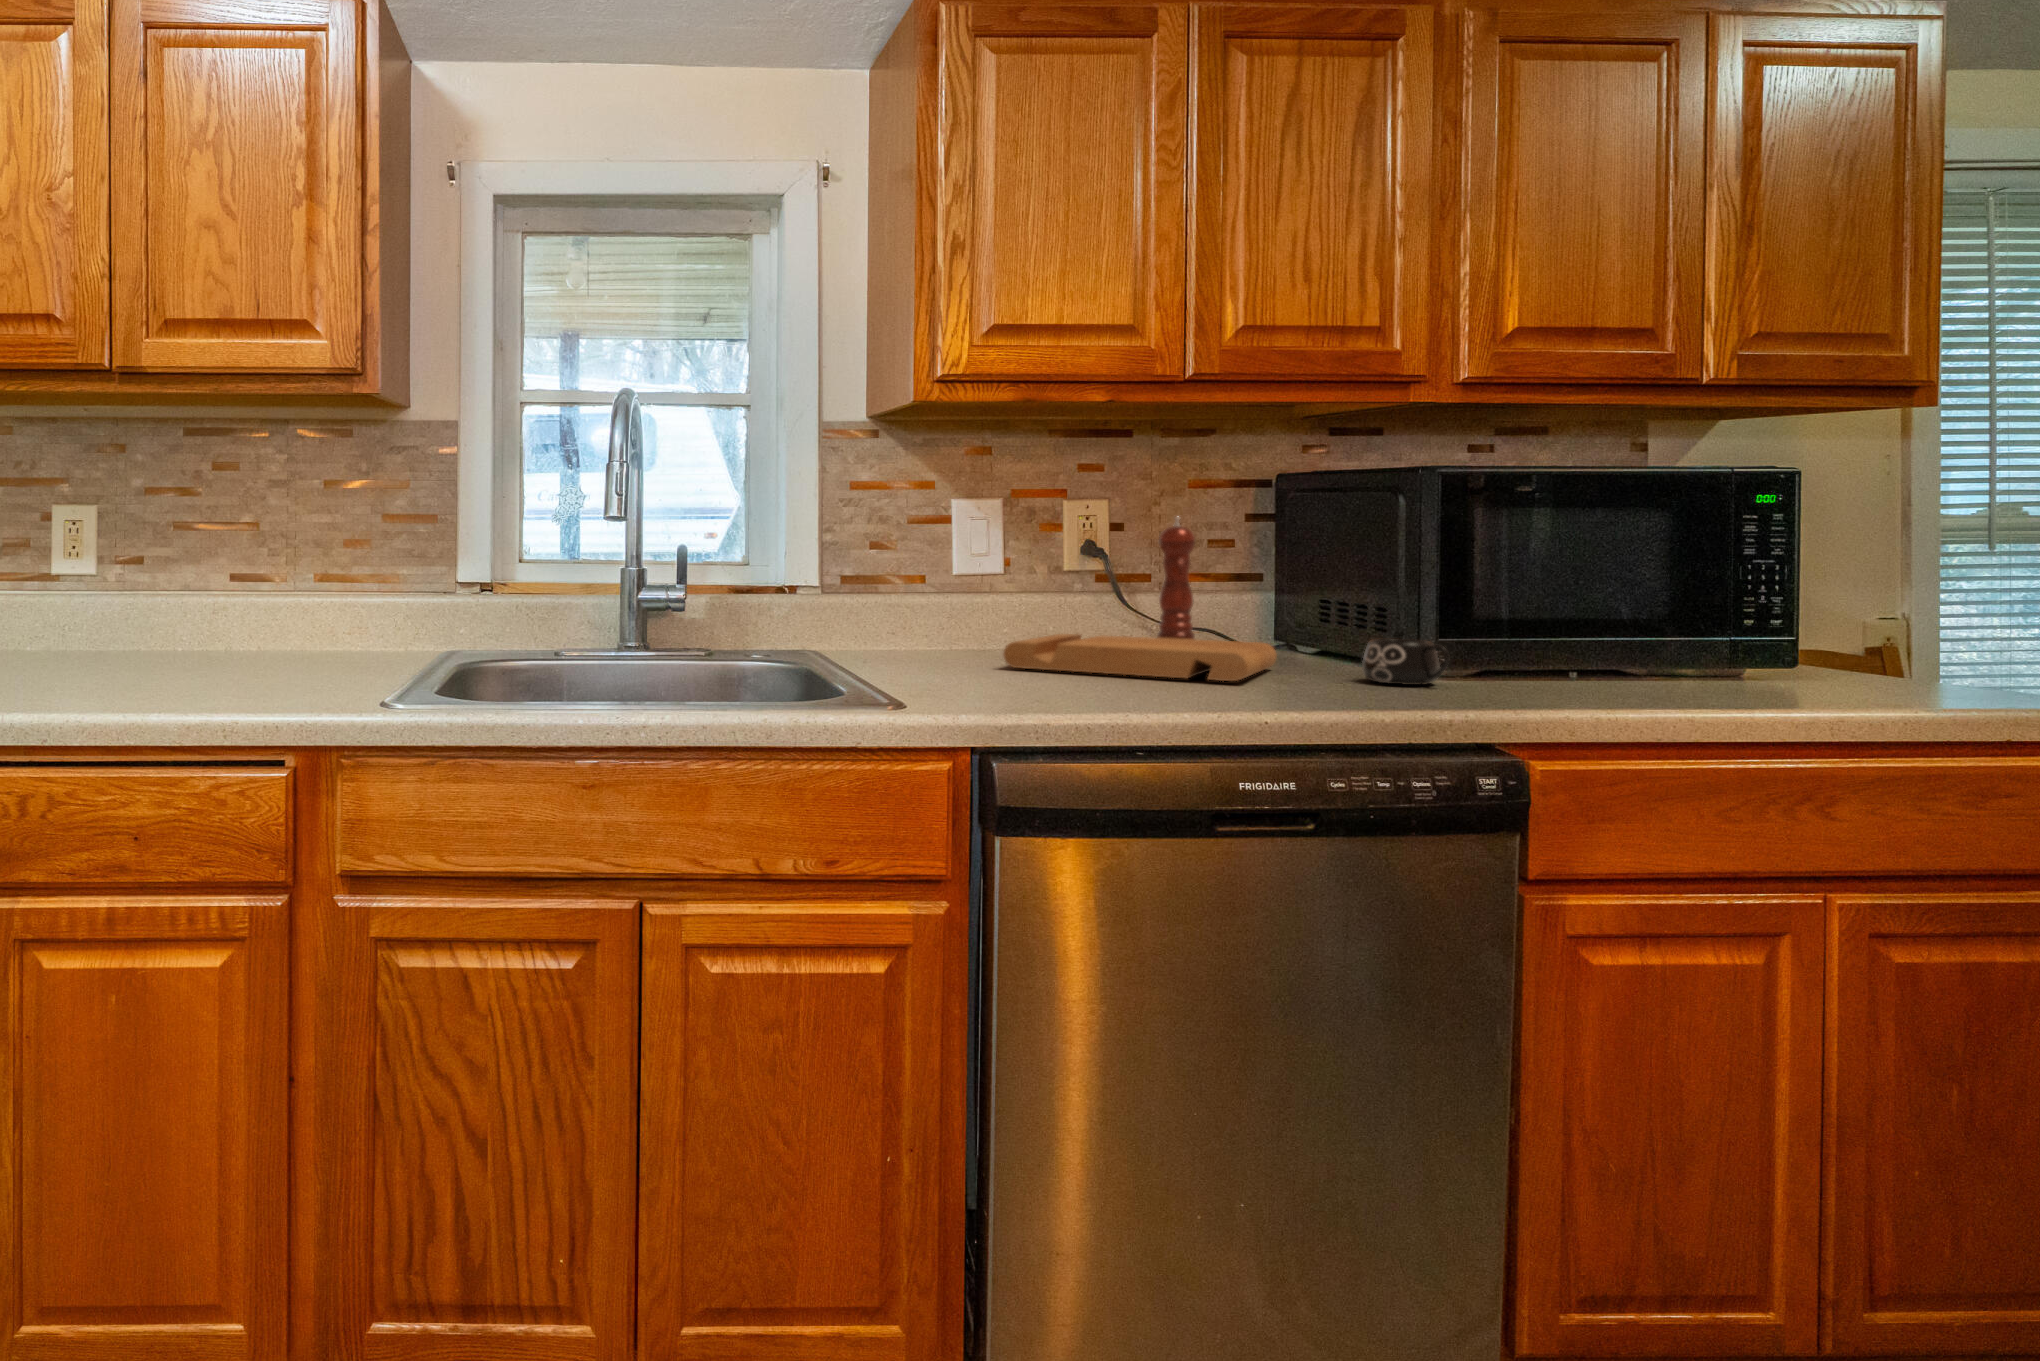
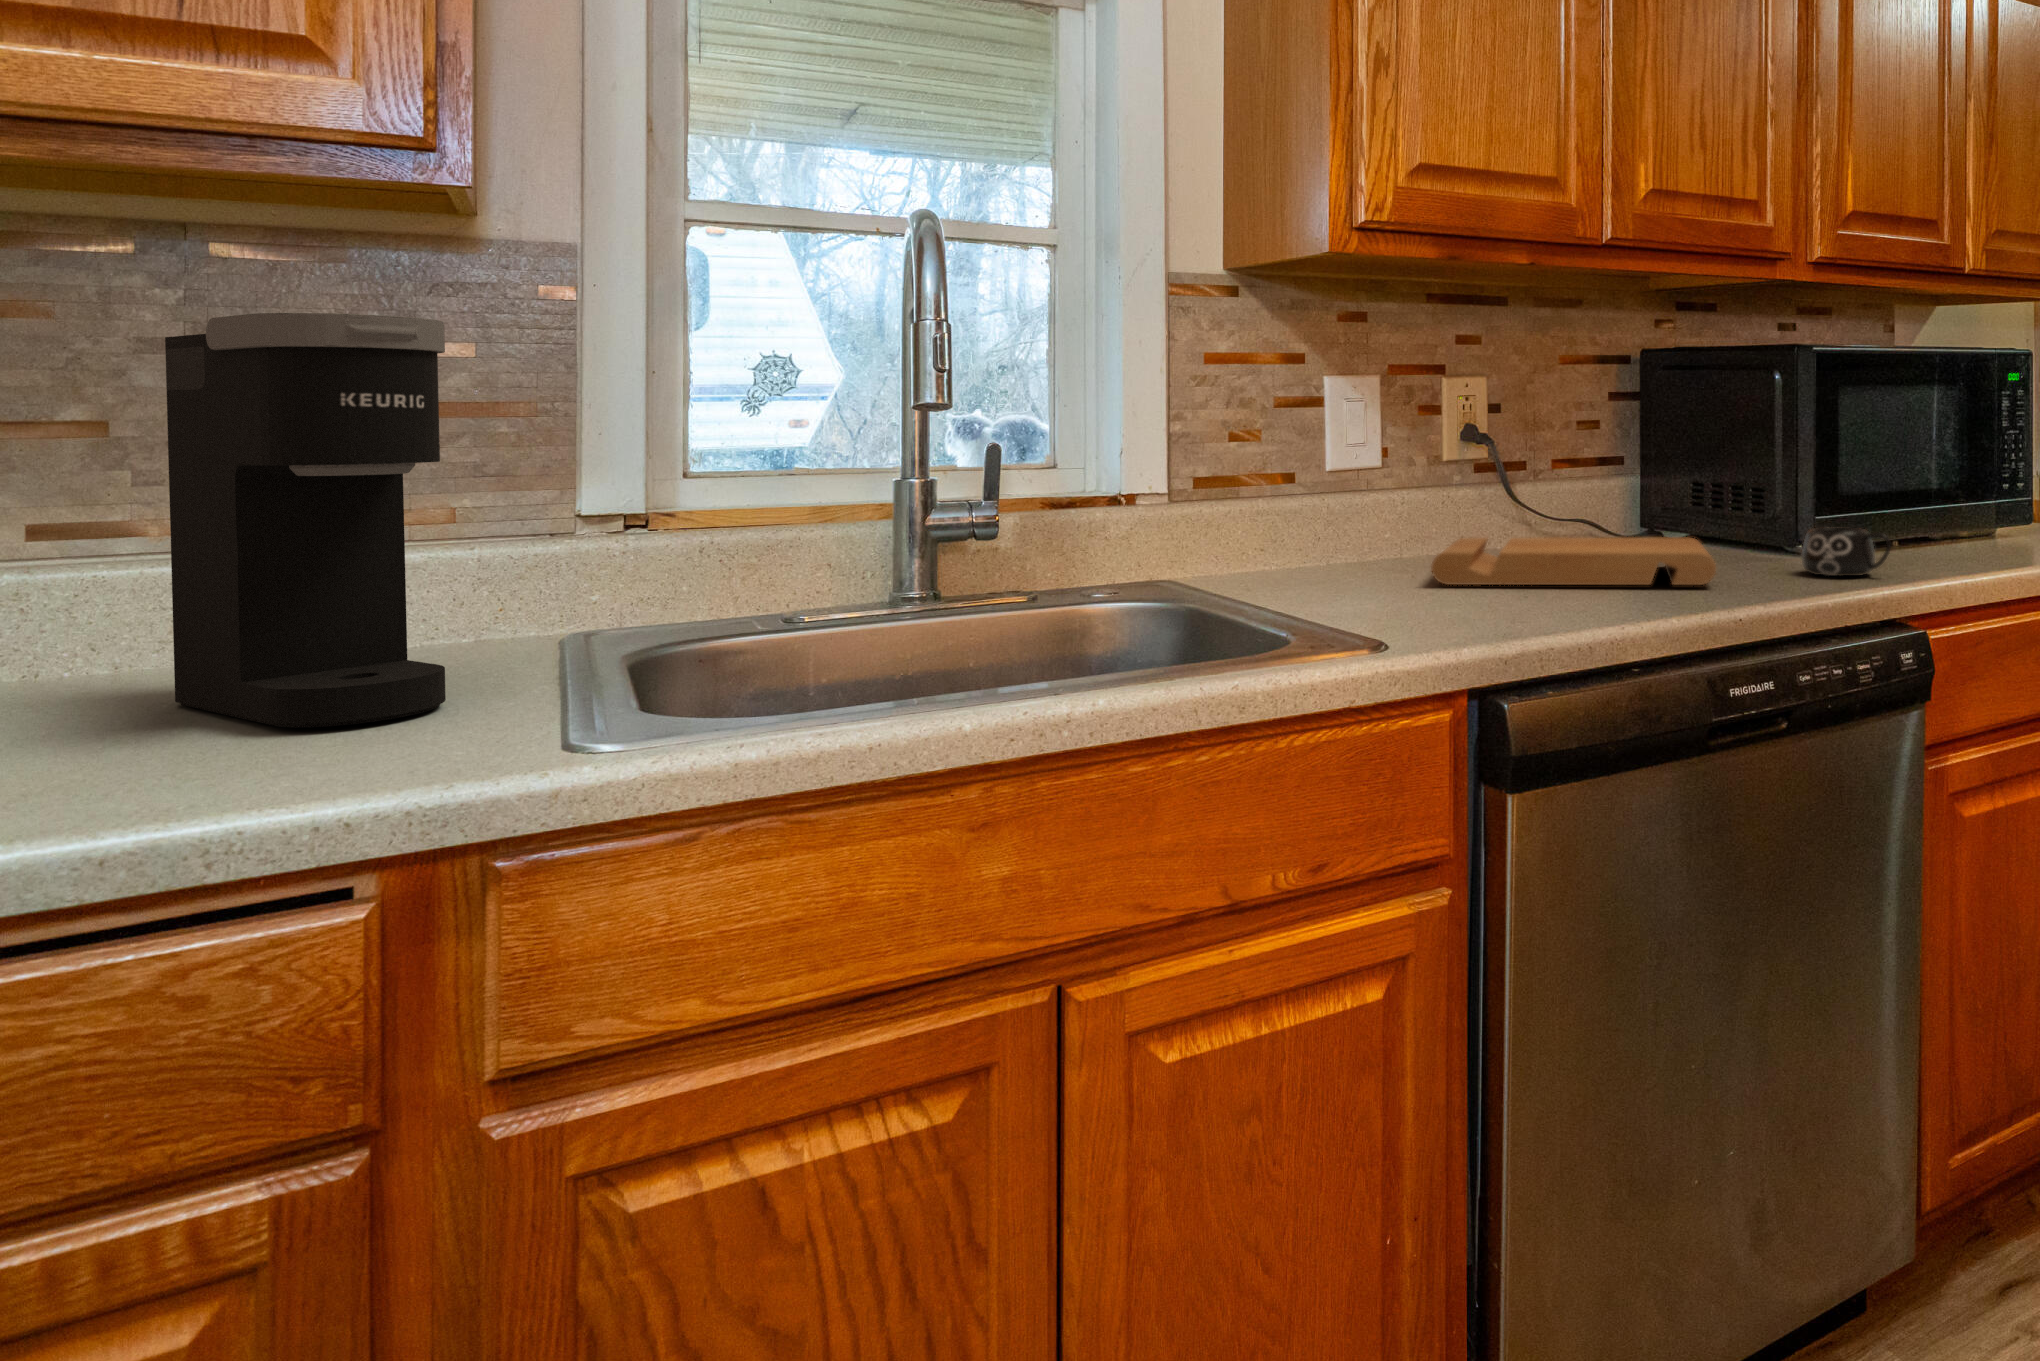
coffee maker: none [248,470,355,691] -> present [165,313,446,728]
pepper mill: present [1157,517,1195,639] -> none [1546,398,1586,550]

